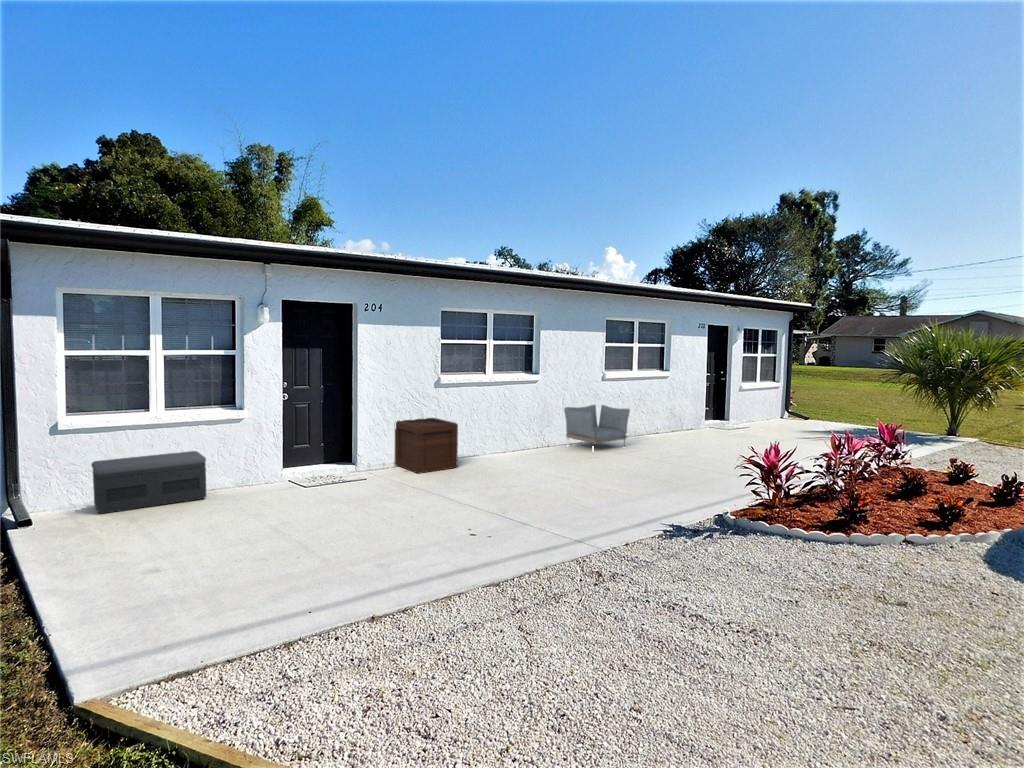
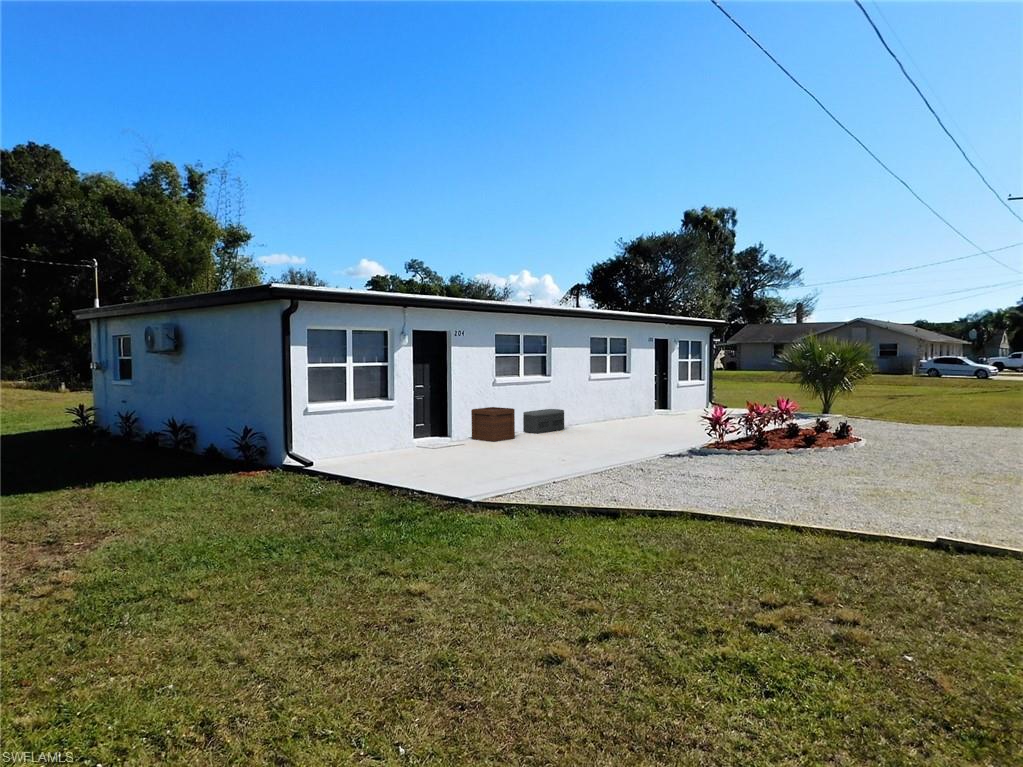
armchair: present [564,405,630,444] -> none [568,398,613,429]
storage bench: present [91,451,206,514] -> present [523,409,564,434]

